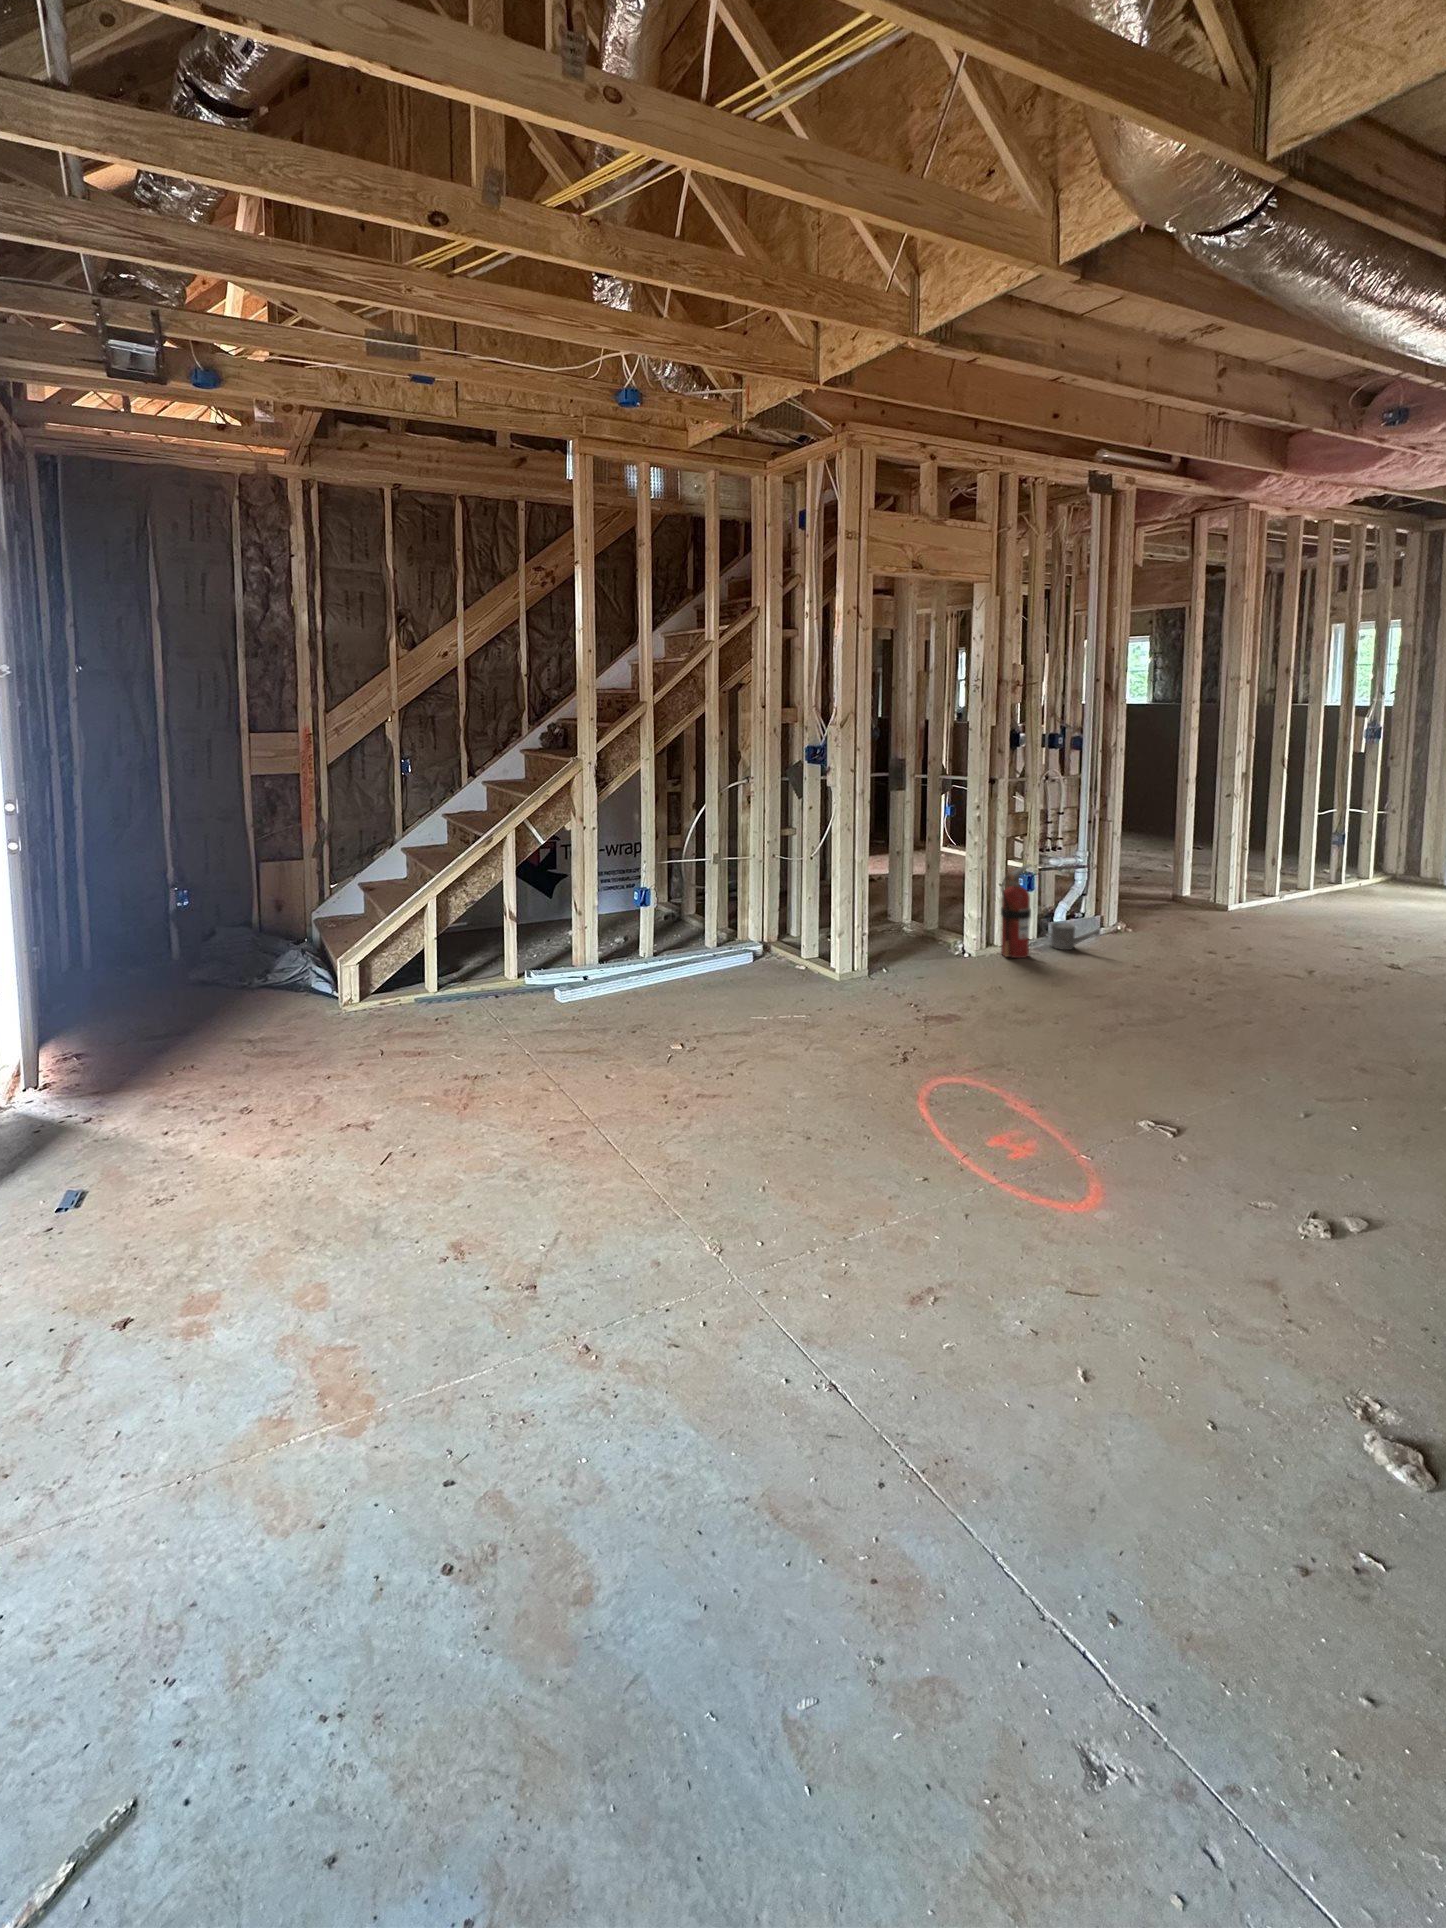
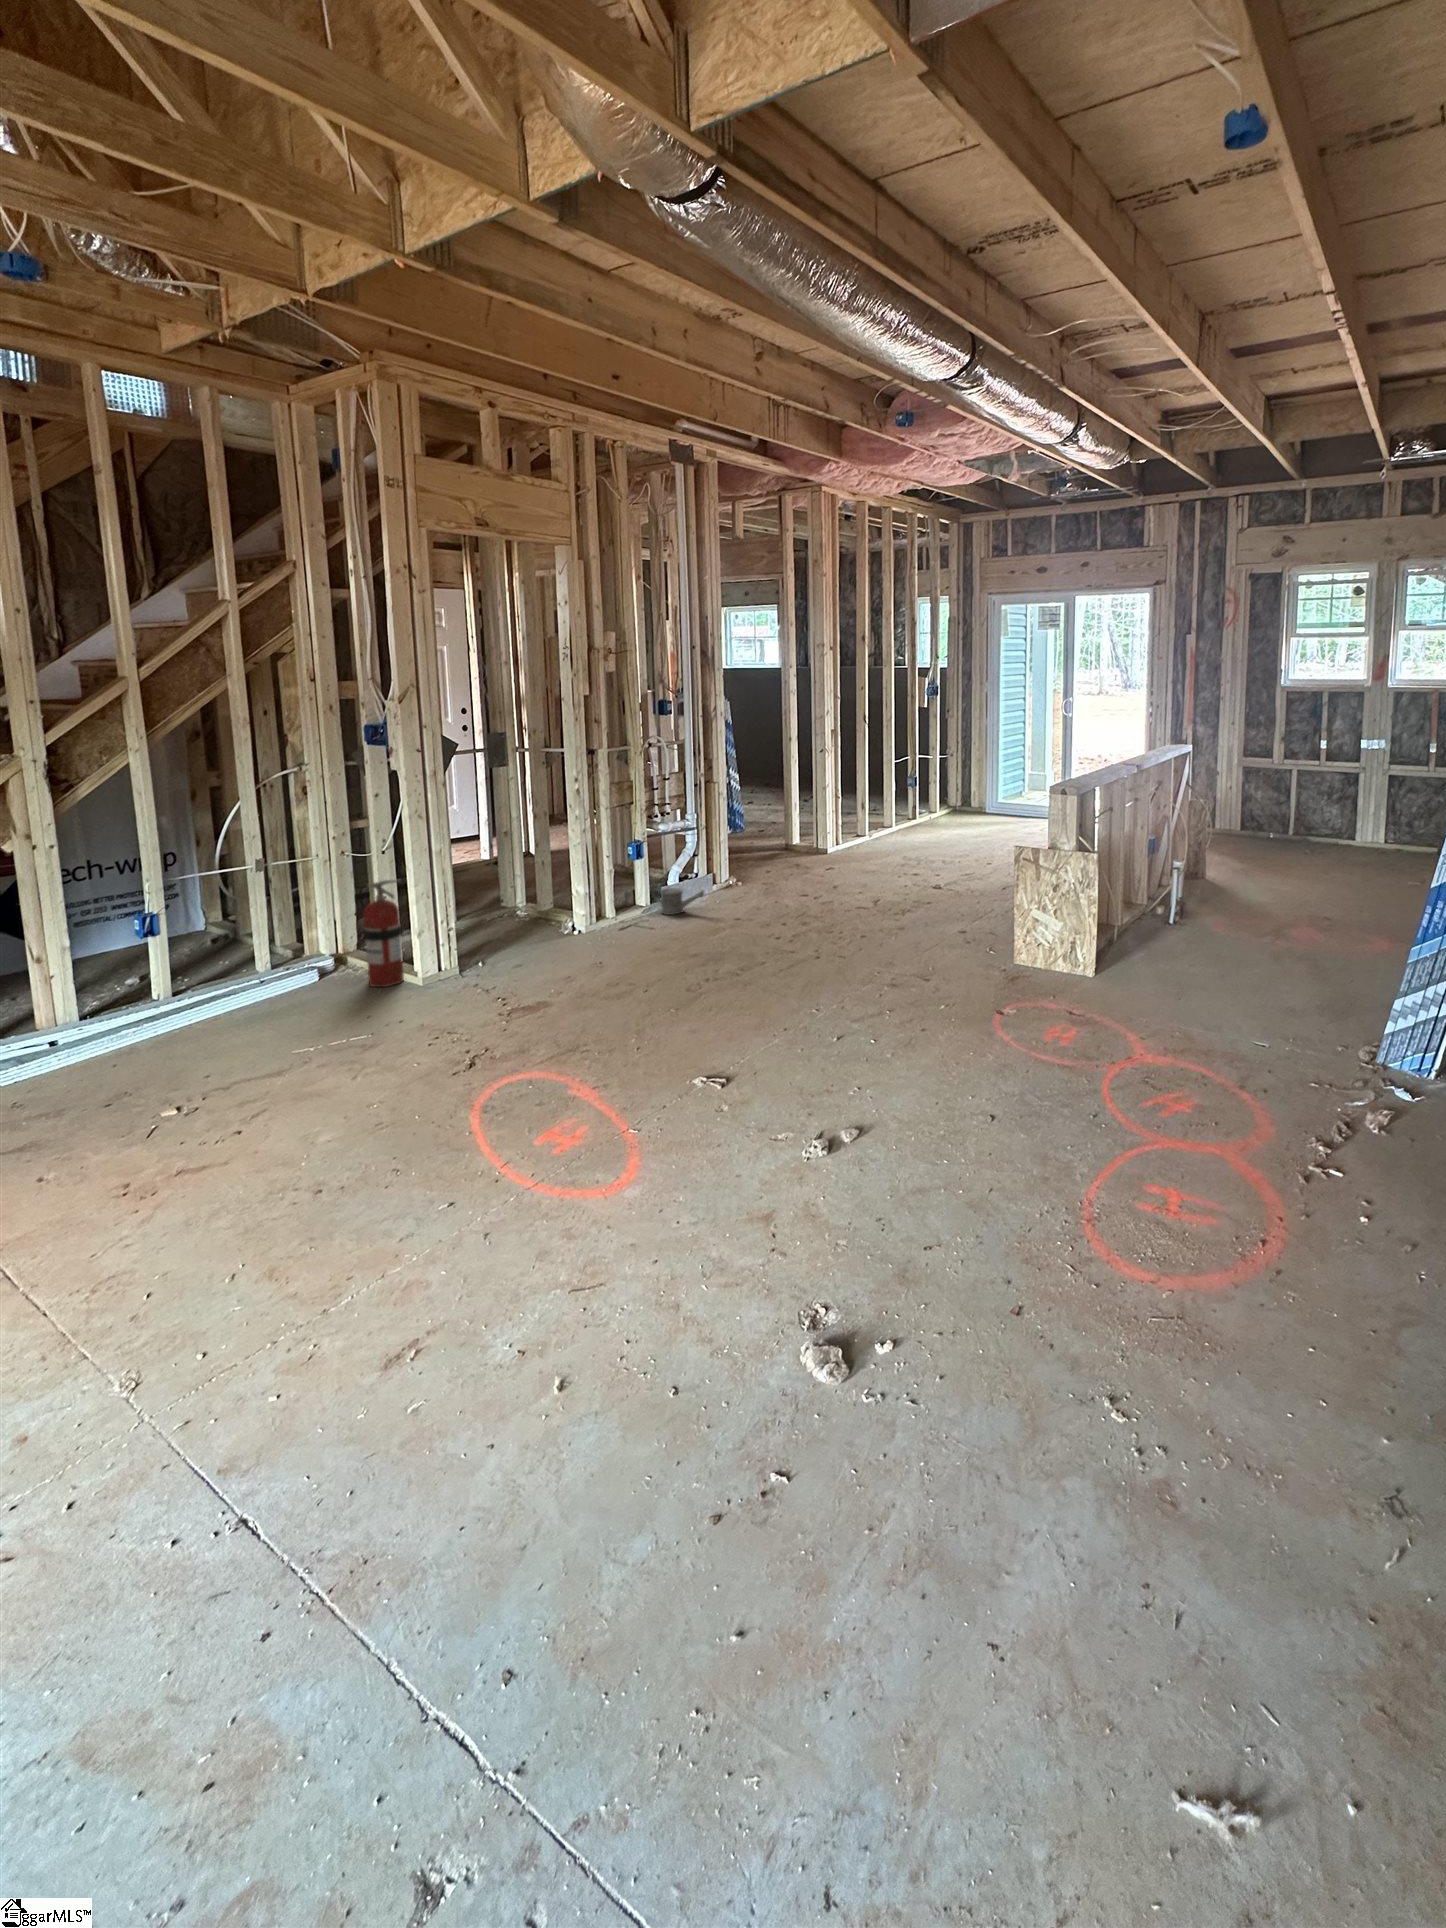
fire extinguisher: present [1001,864,1031,958] -> present [359,880,404,987]

